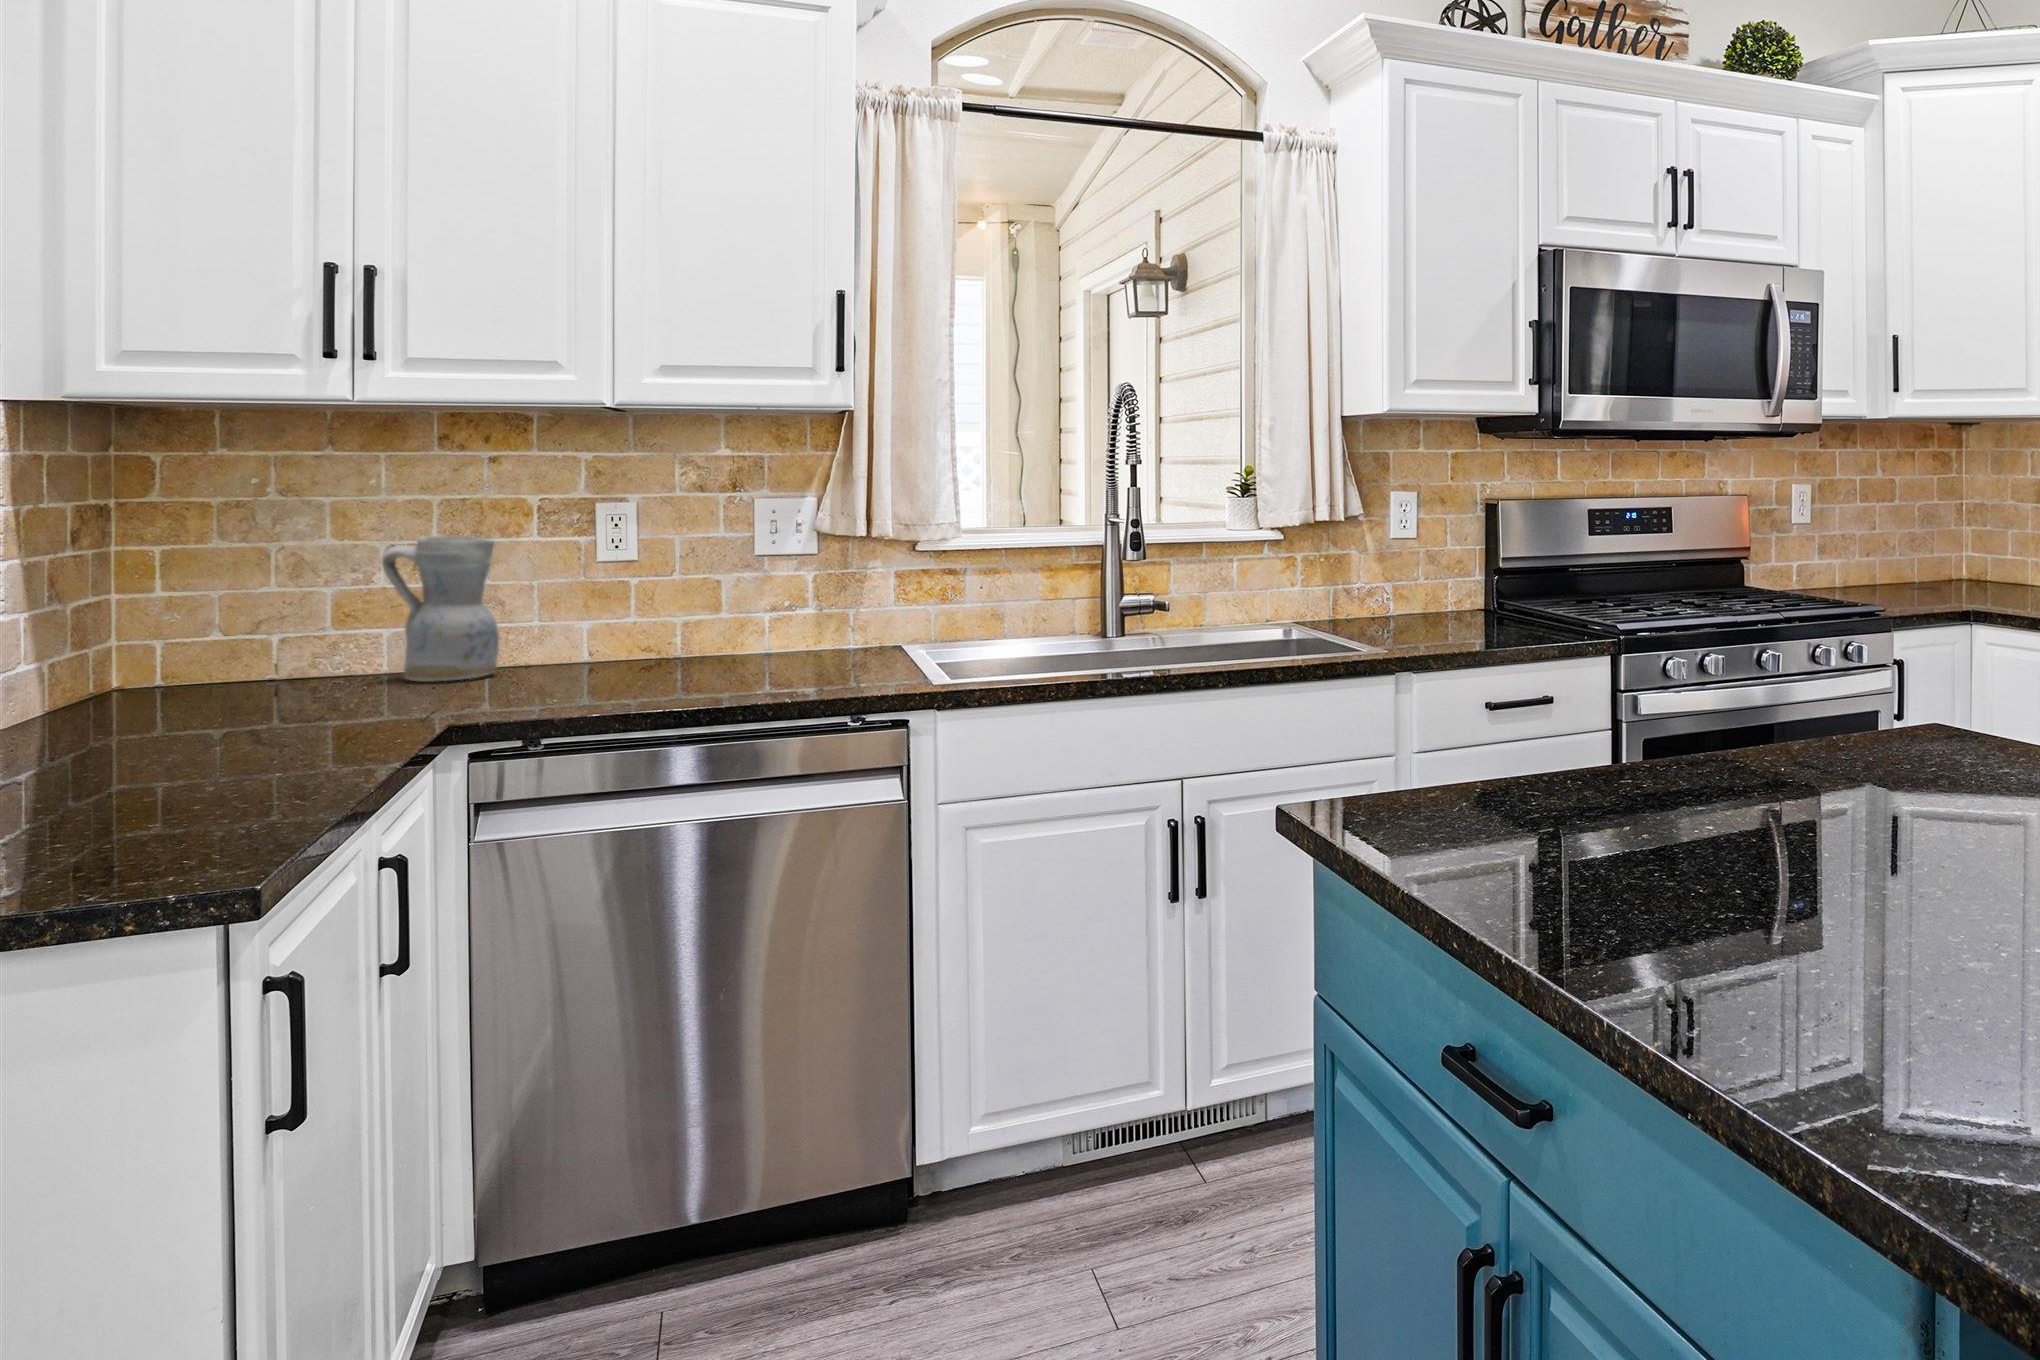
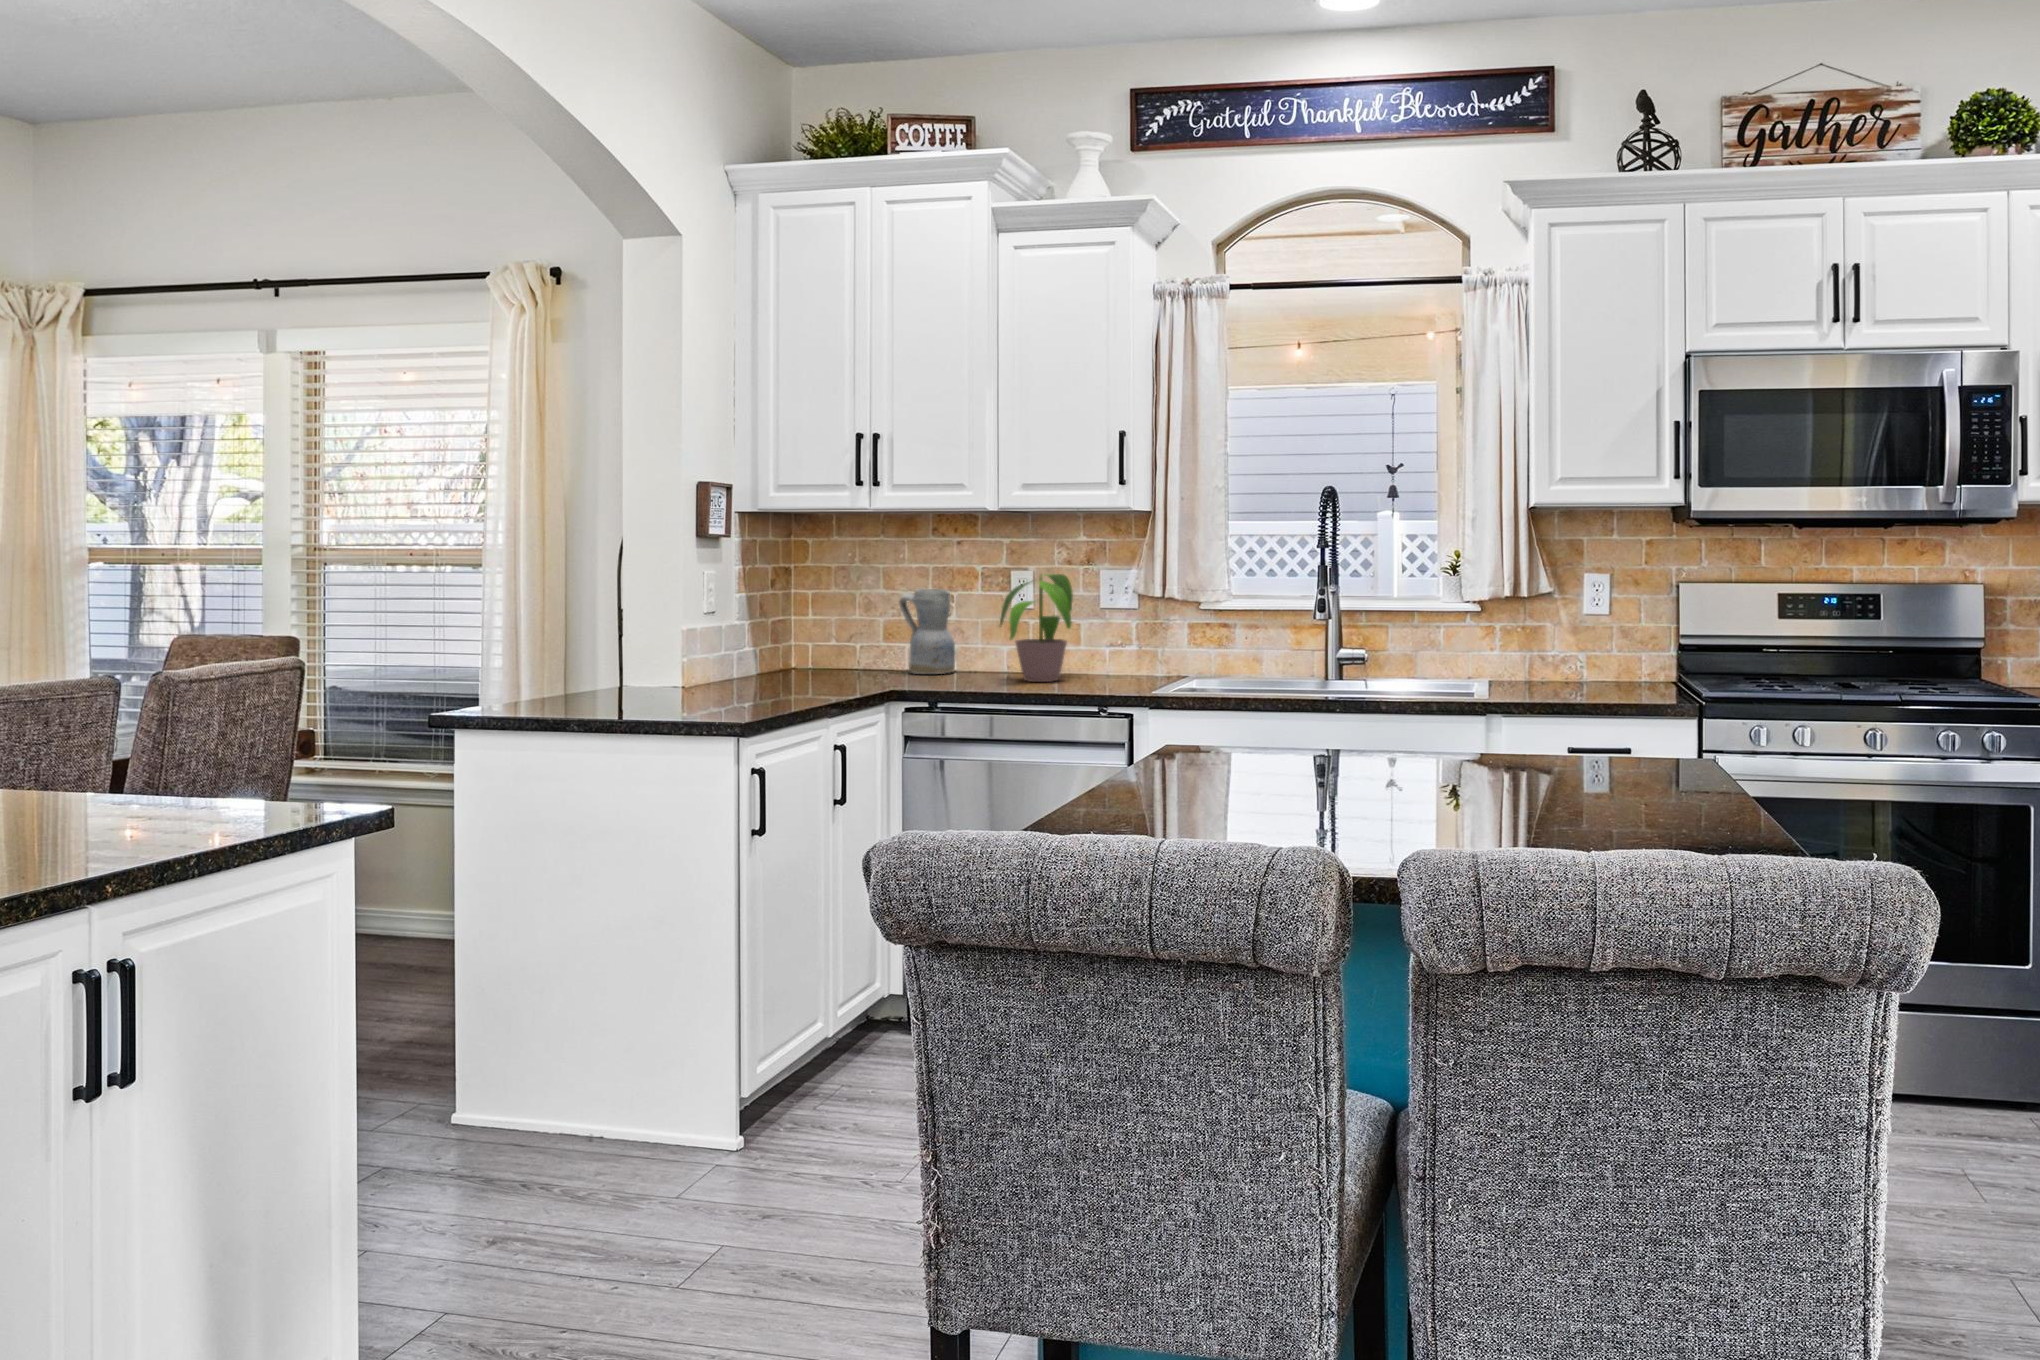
potted plant: none [597,505,772,678] -> present [1000,574,1073,682]

